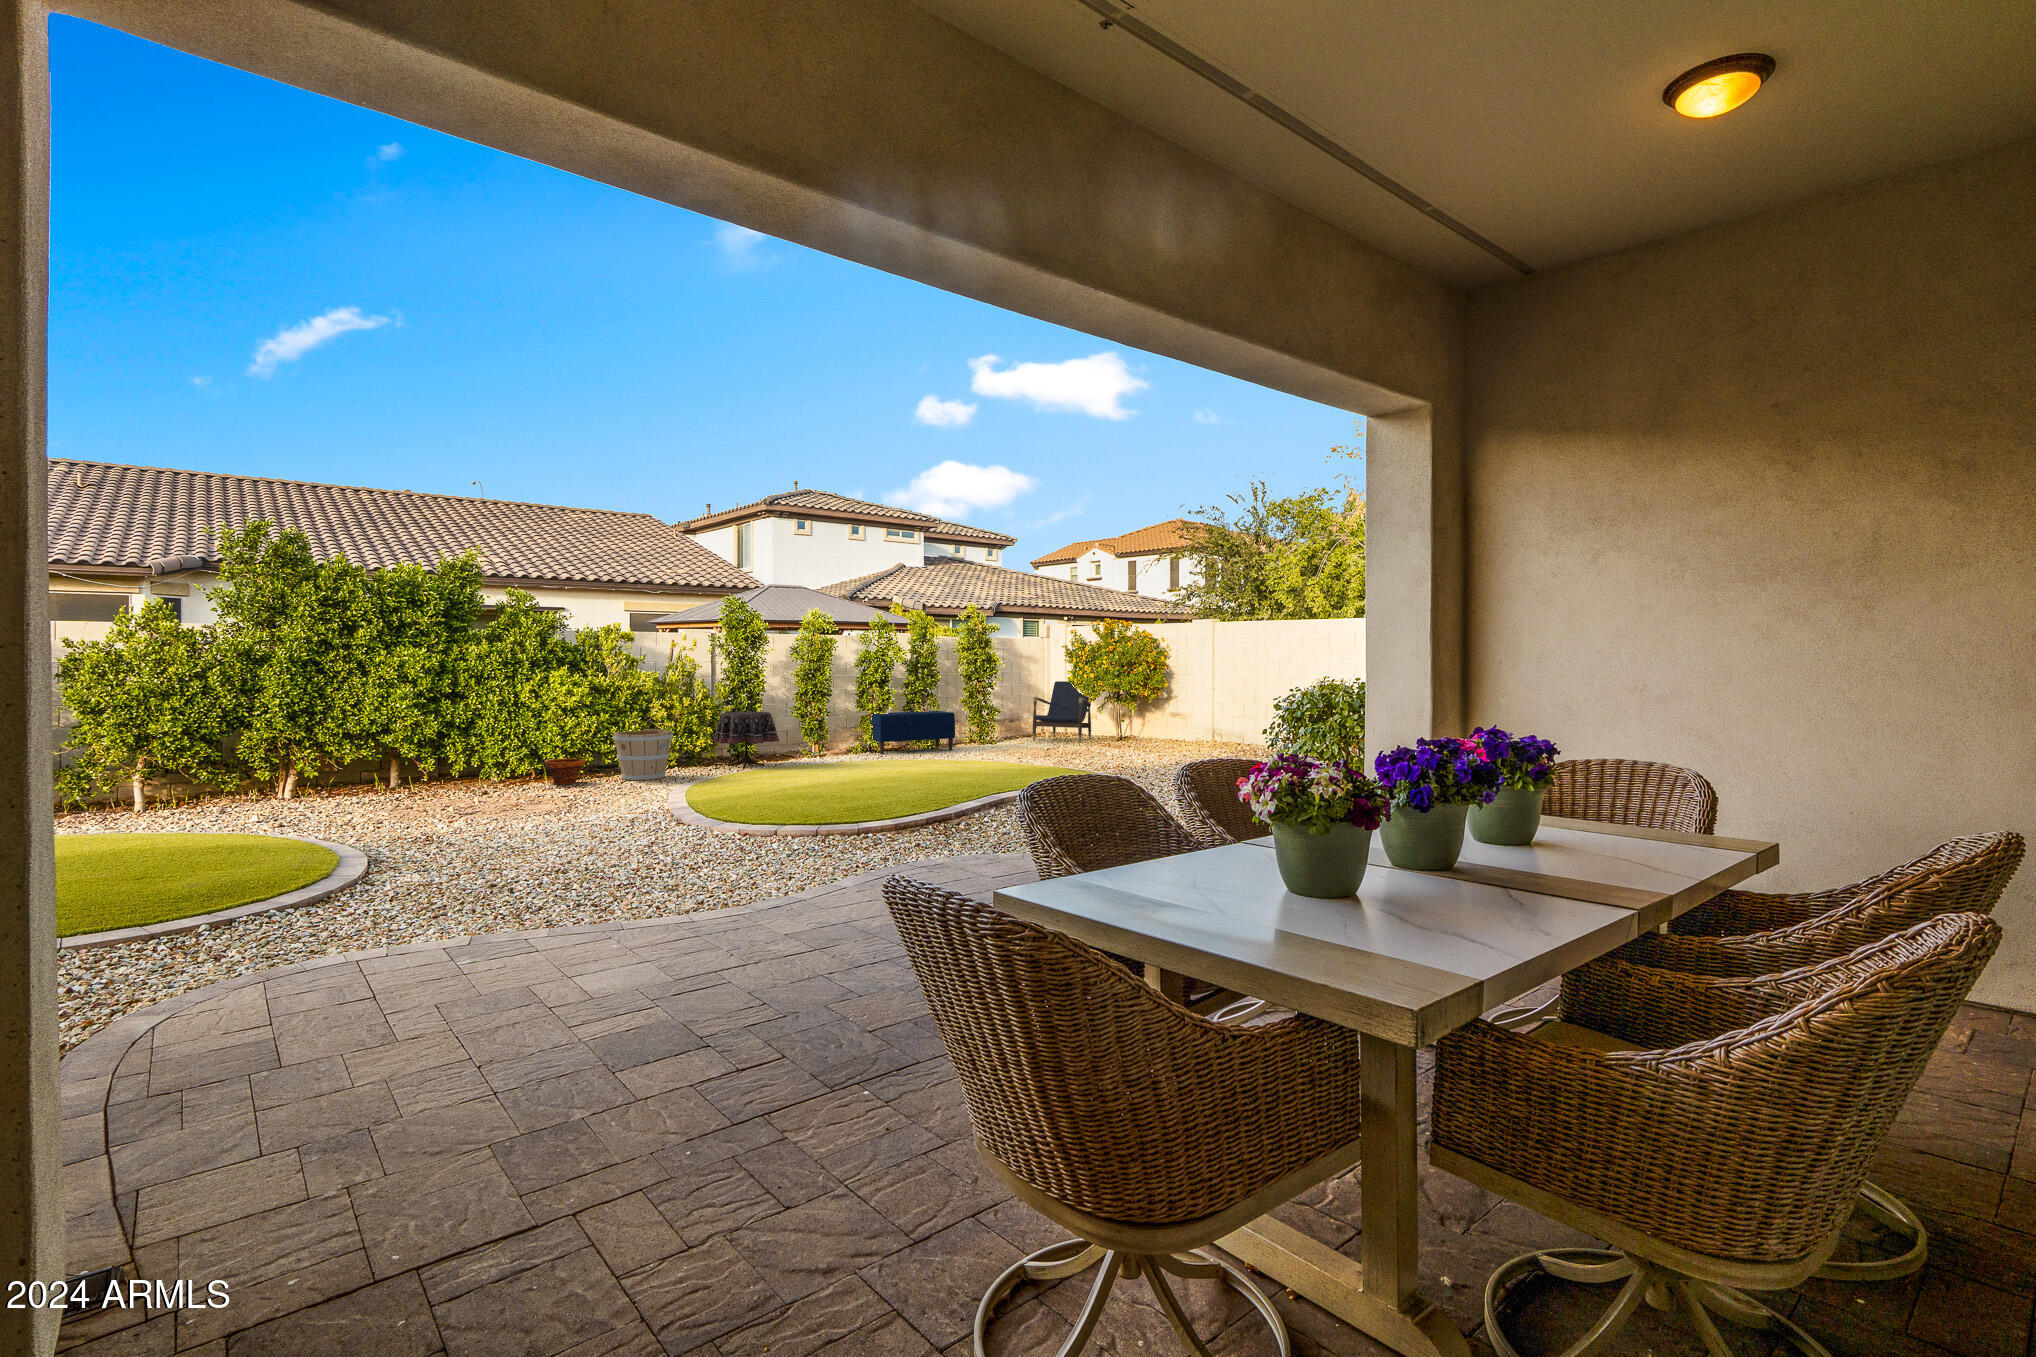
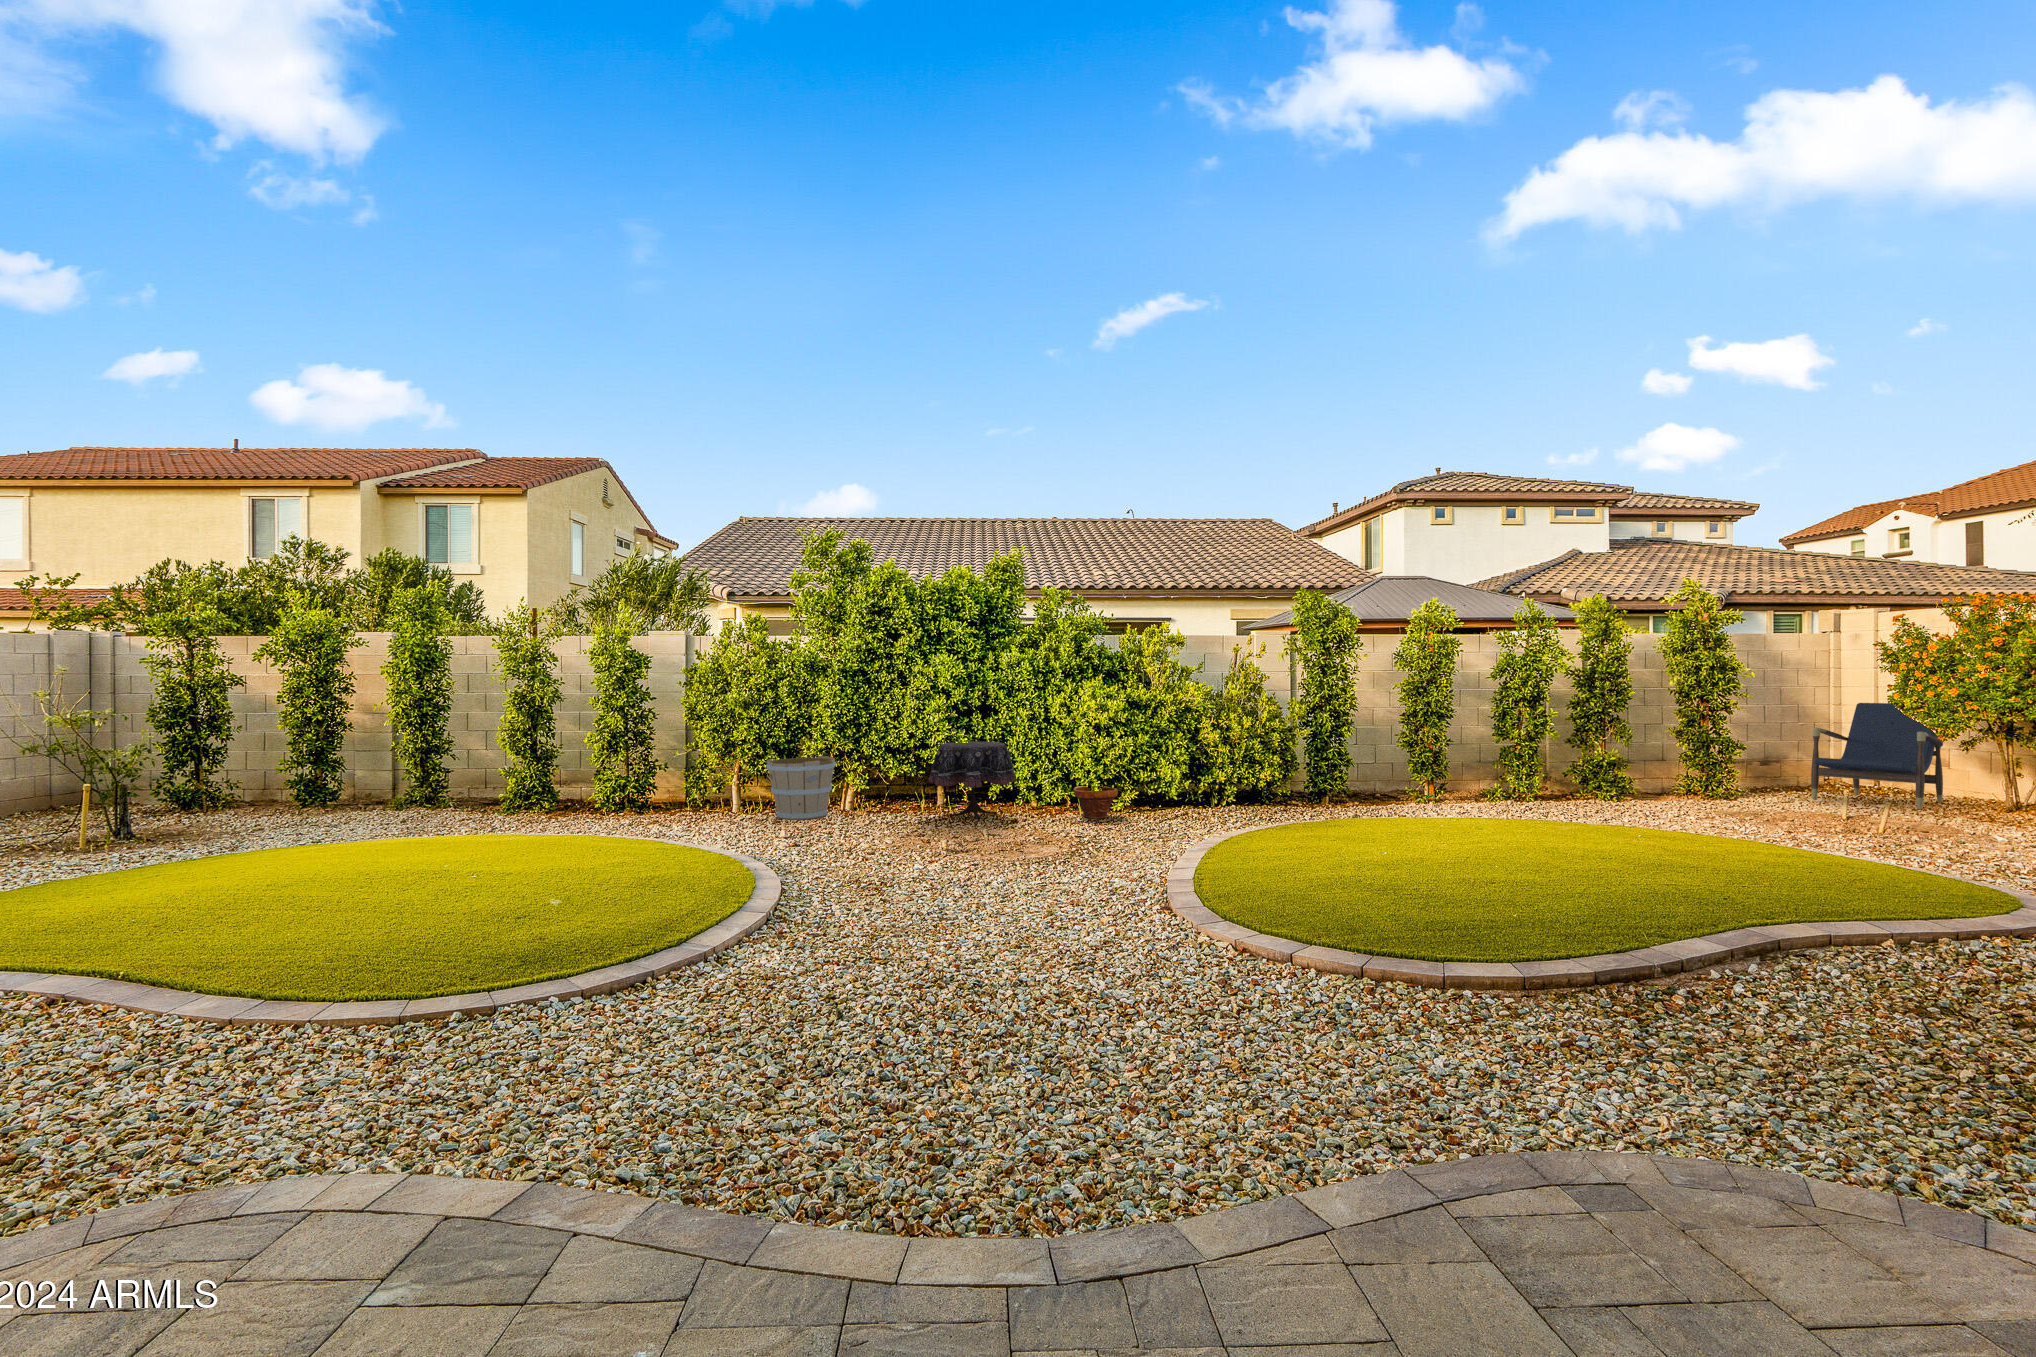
bench: present [868,711,955,754] -> none [1505,744,1659,807]
side table: present [714,712,779,768] -> present [929,742,1017,819]
wooden bucket: present [613,729,673,781] -> present [766,756,836,820]

